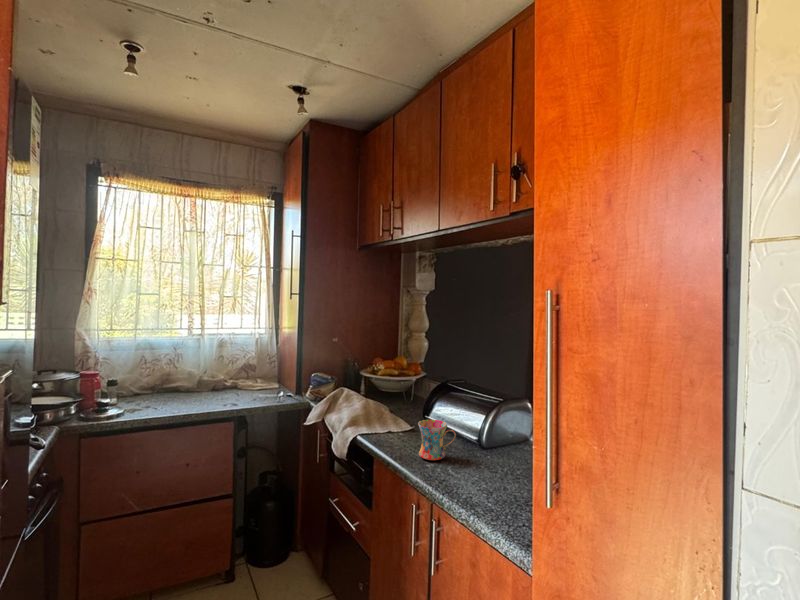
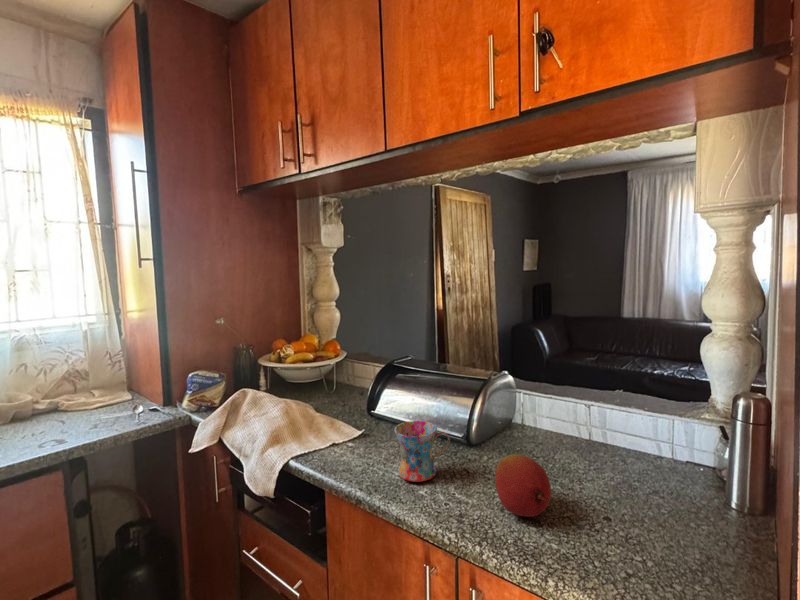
fruit: none [468,448,504,489] -> present [495,454,551,517]

